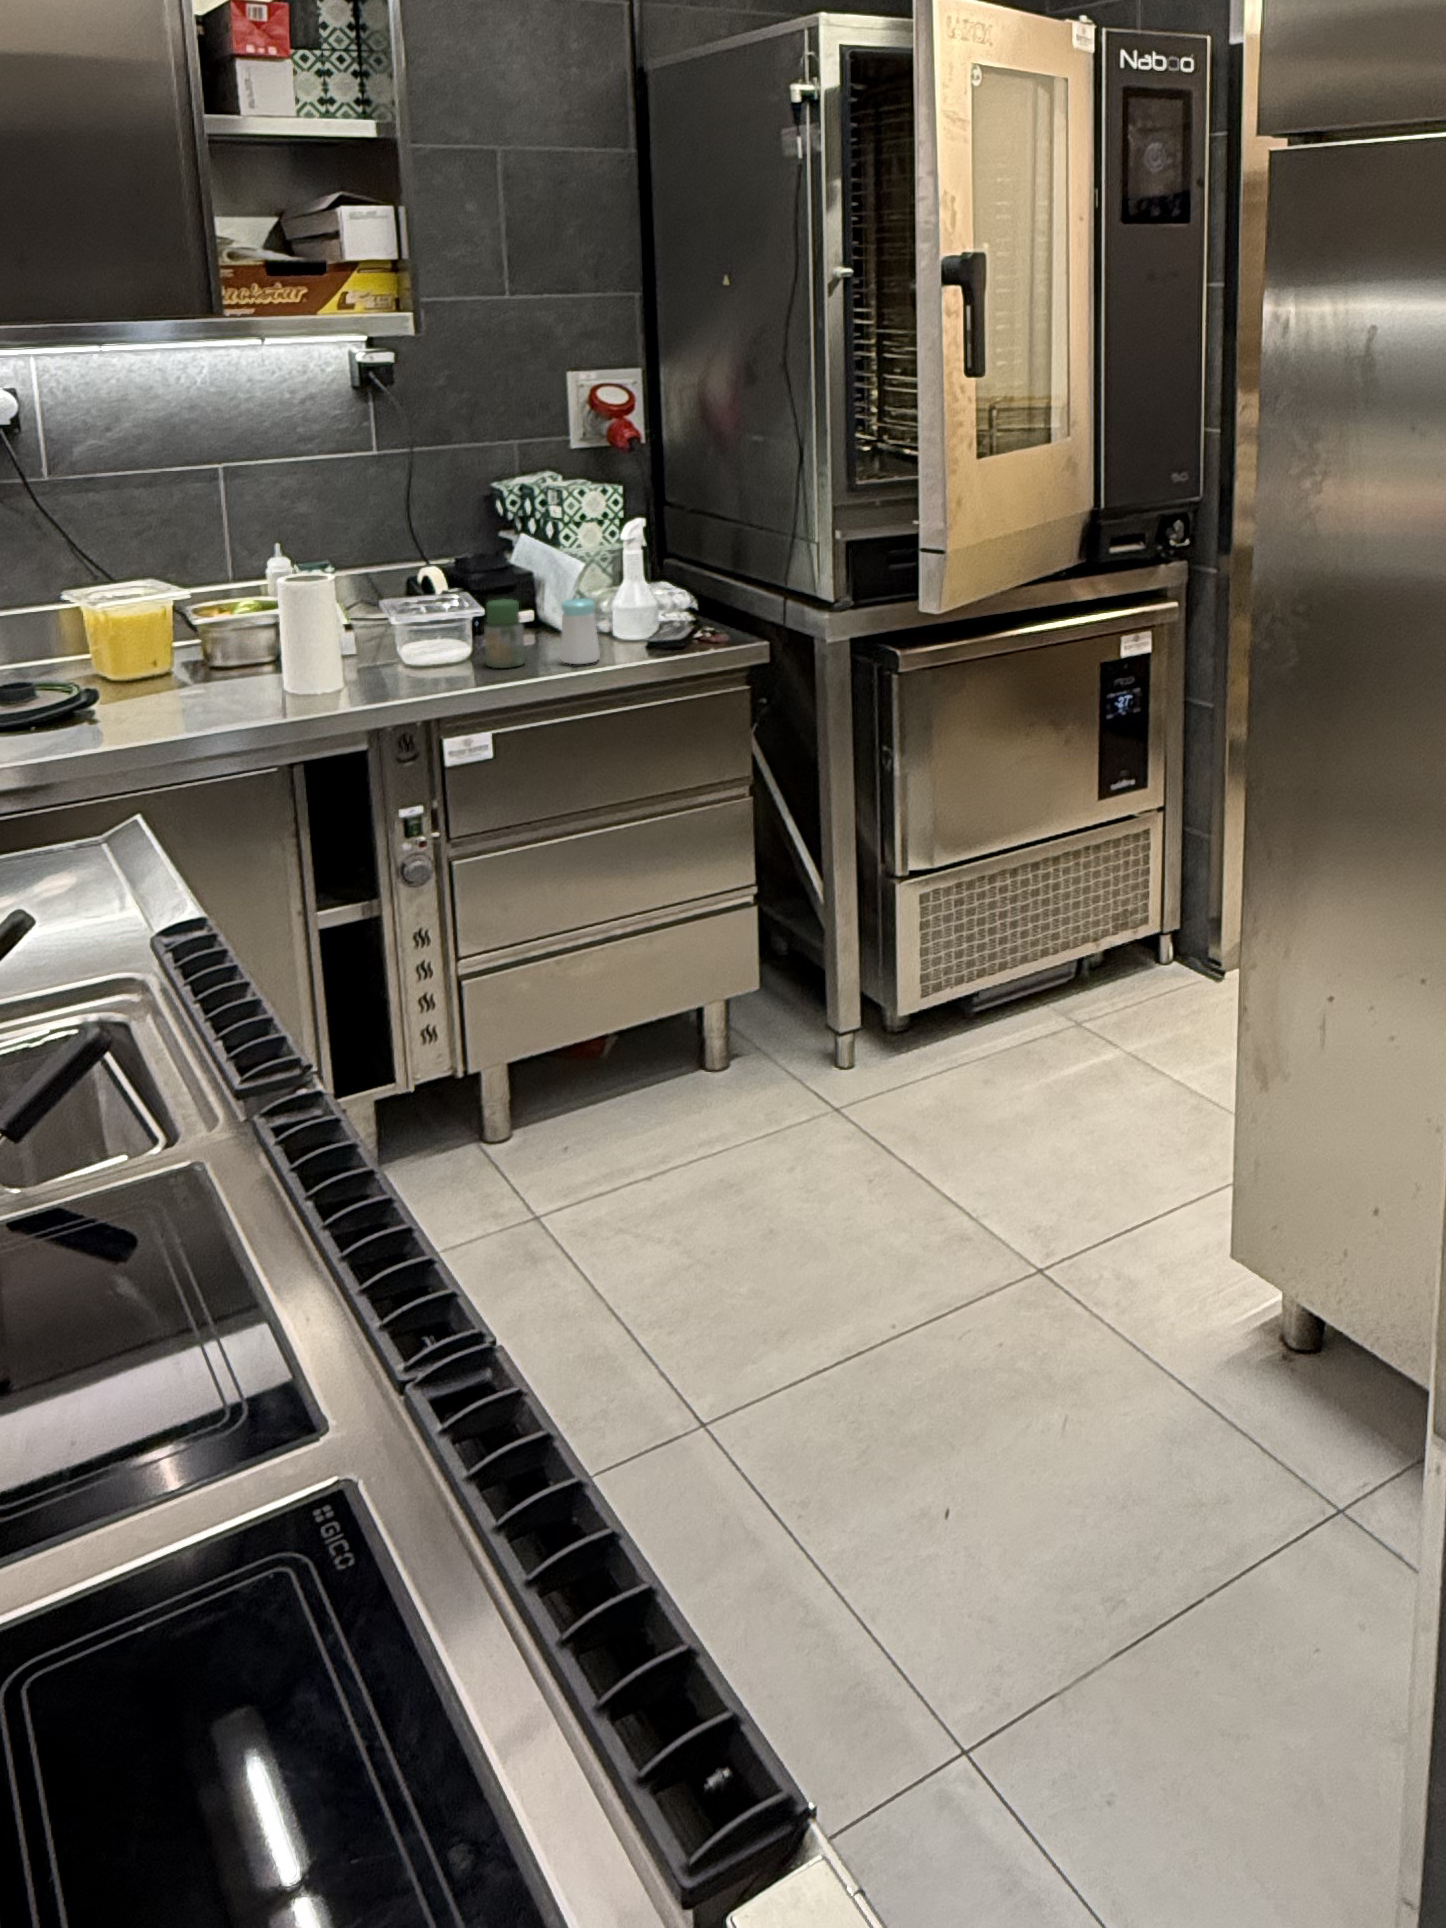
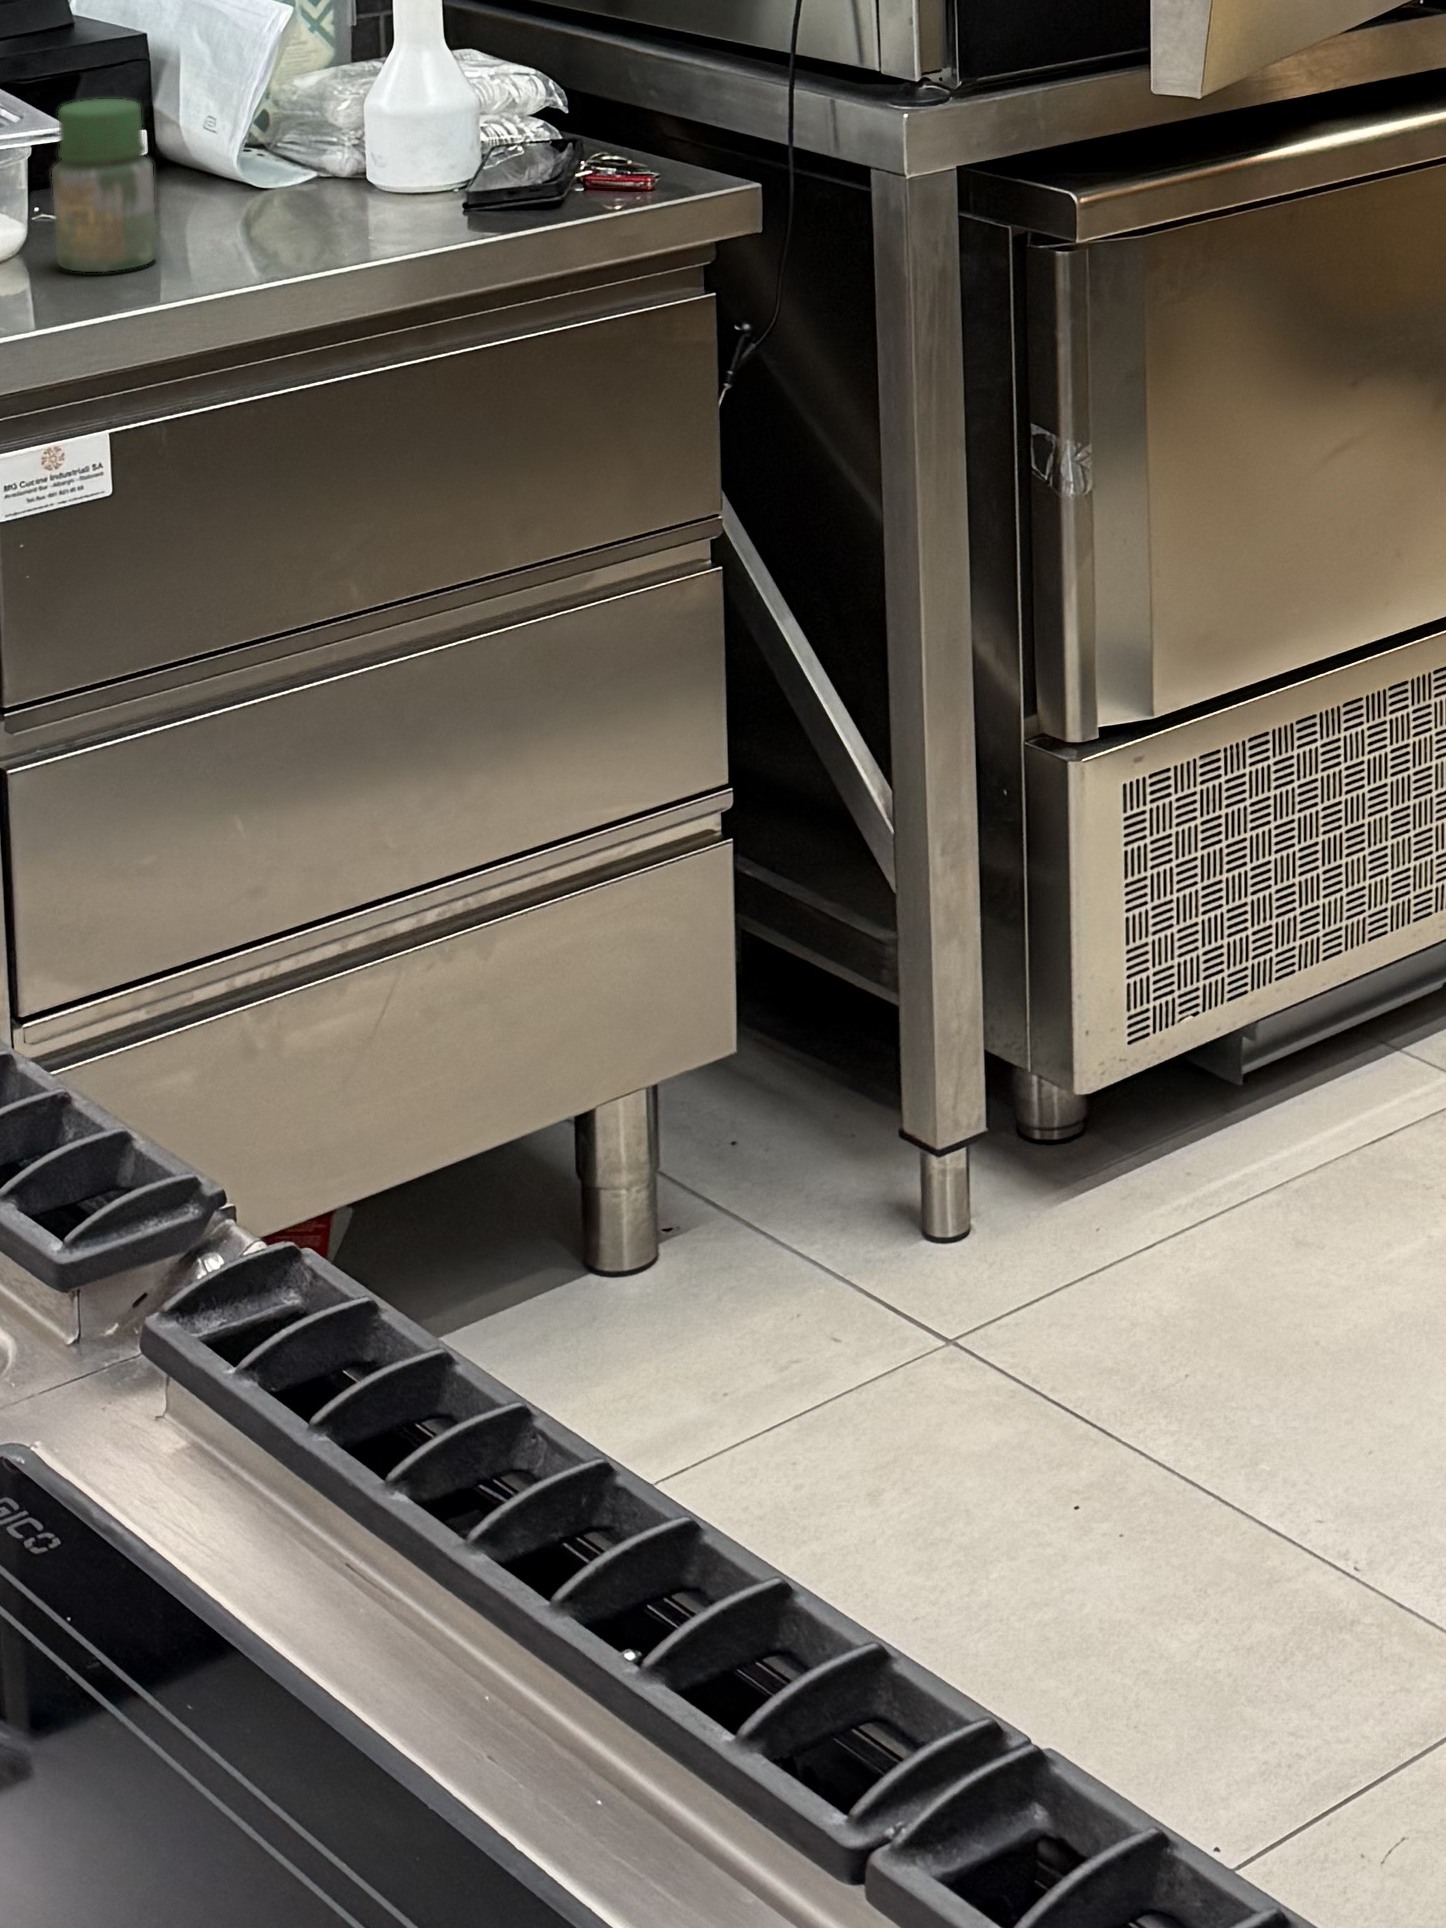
salt shaker: present [560,598,600,664] -> none [247,90,344,255]

